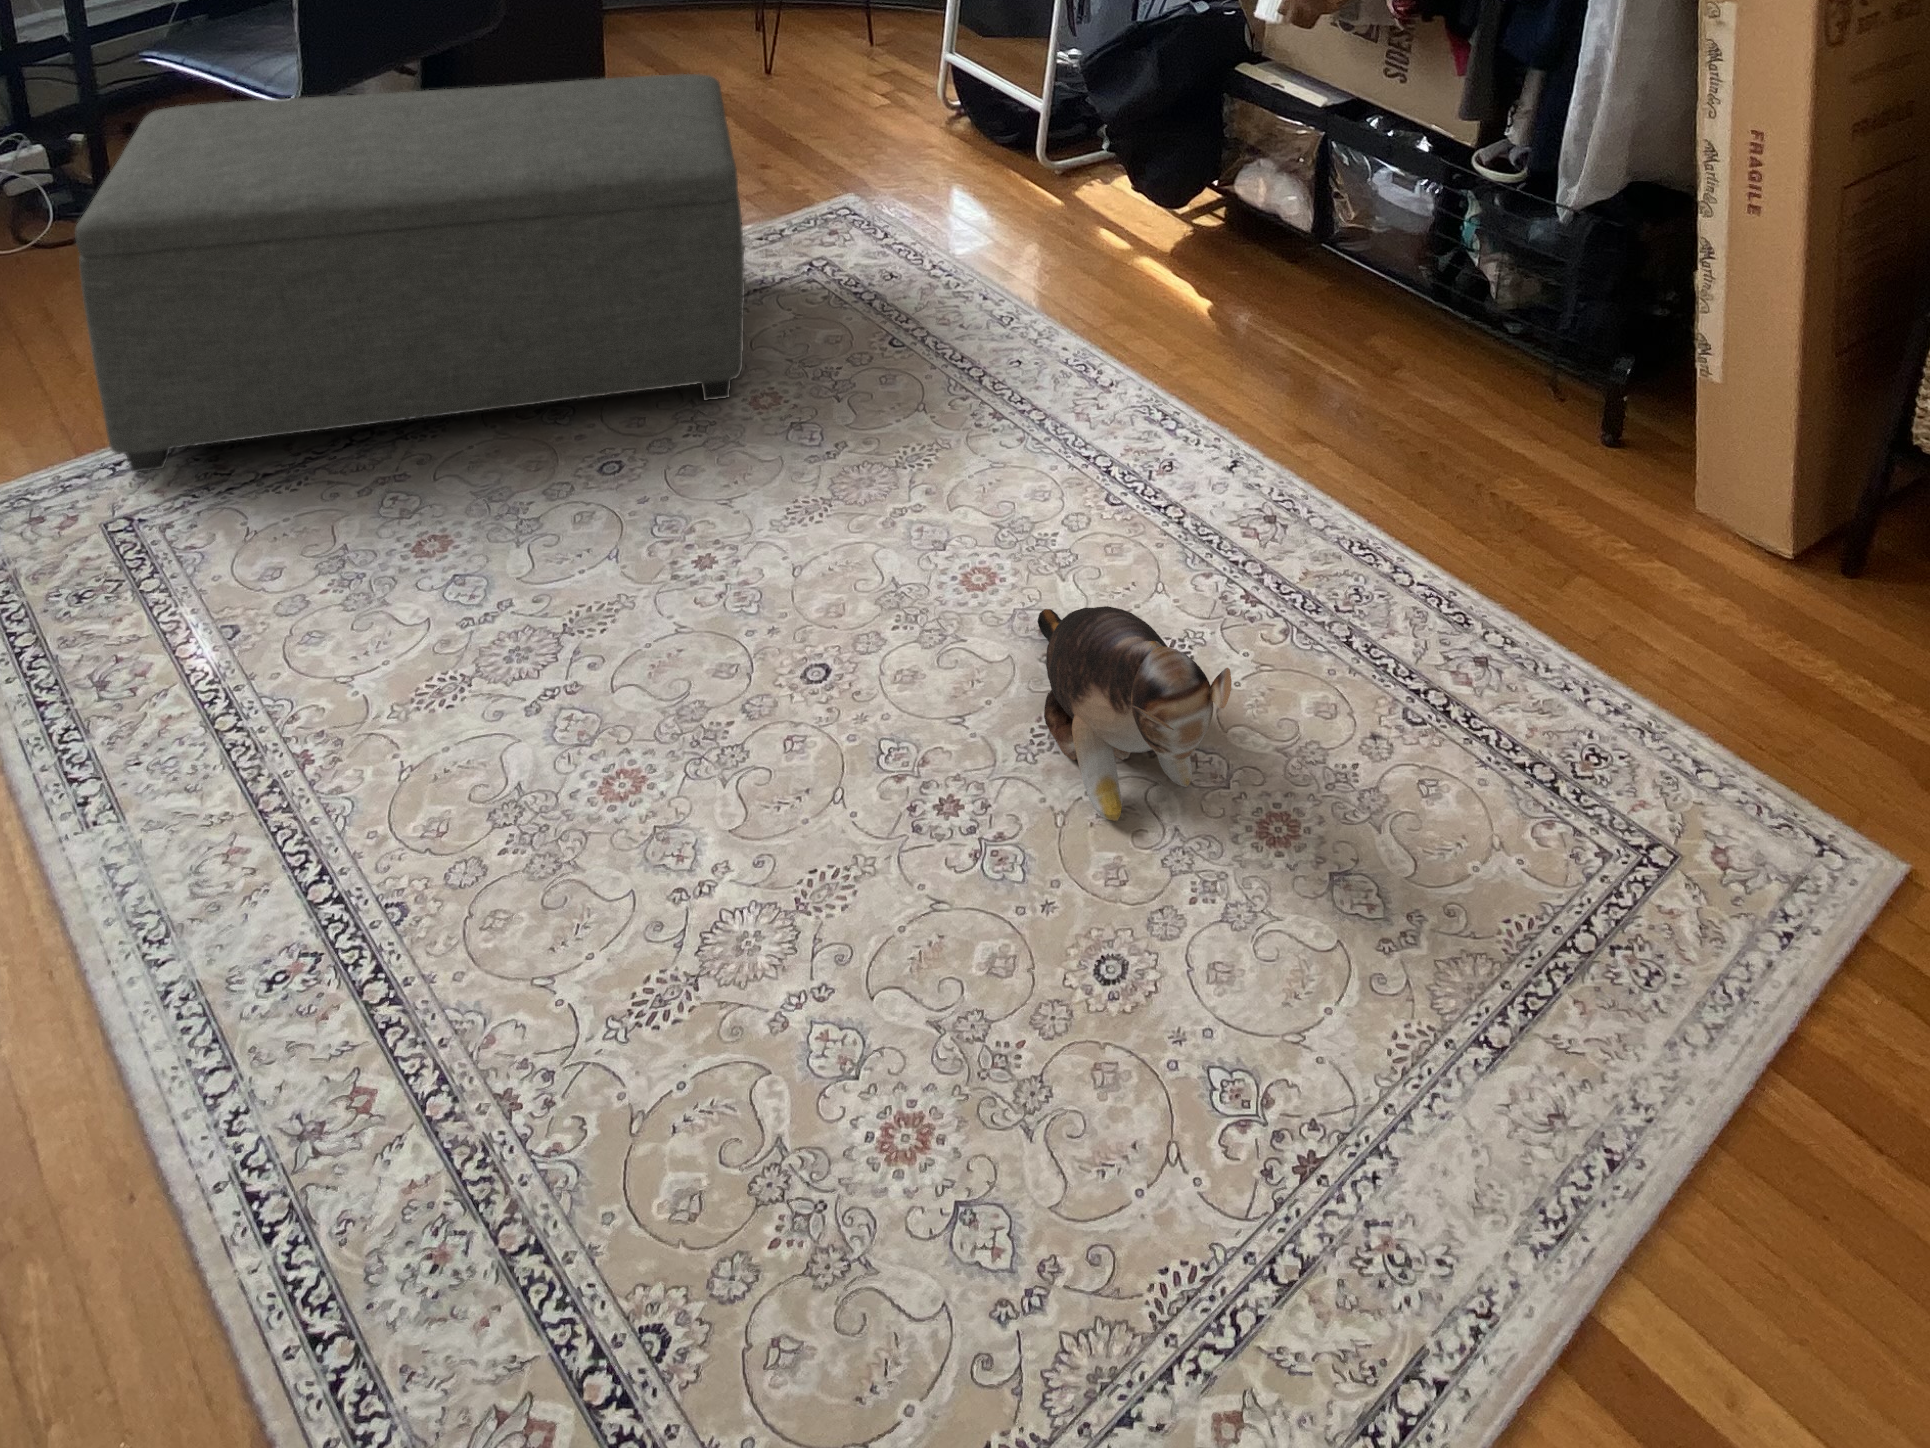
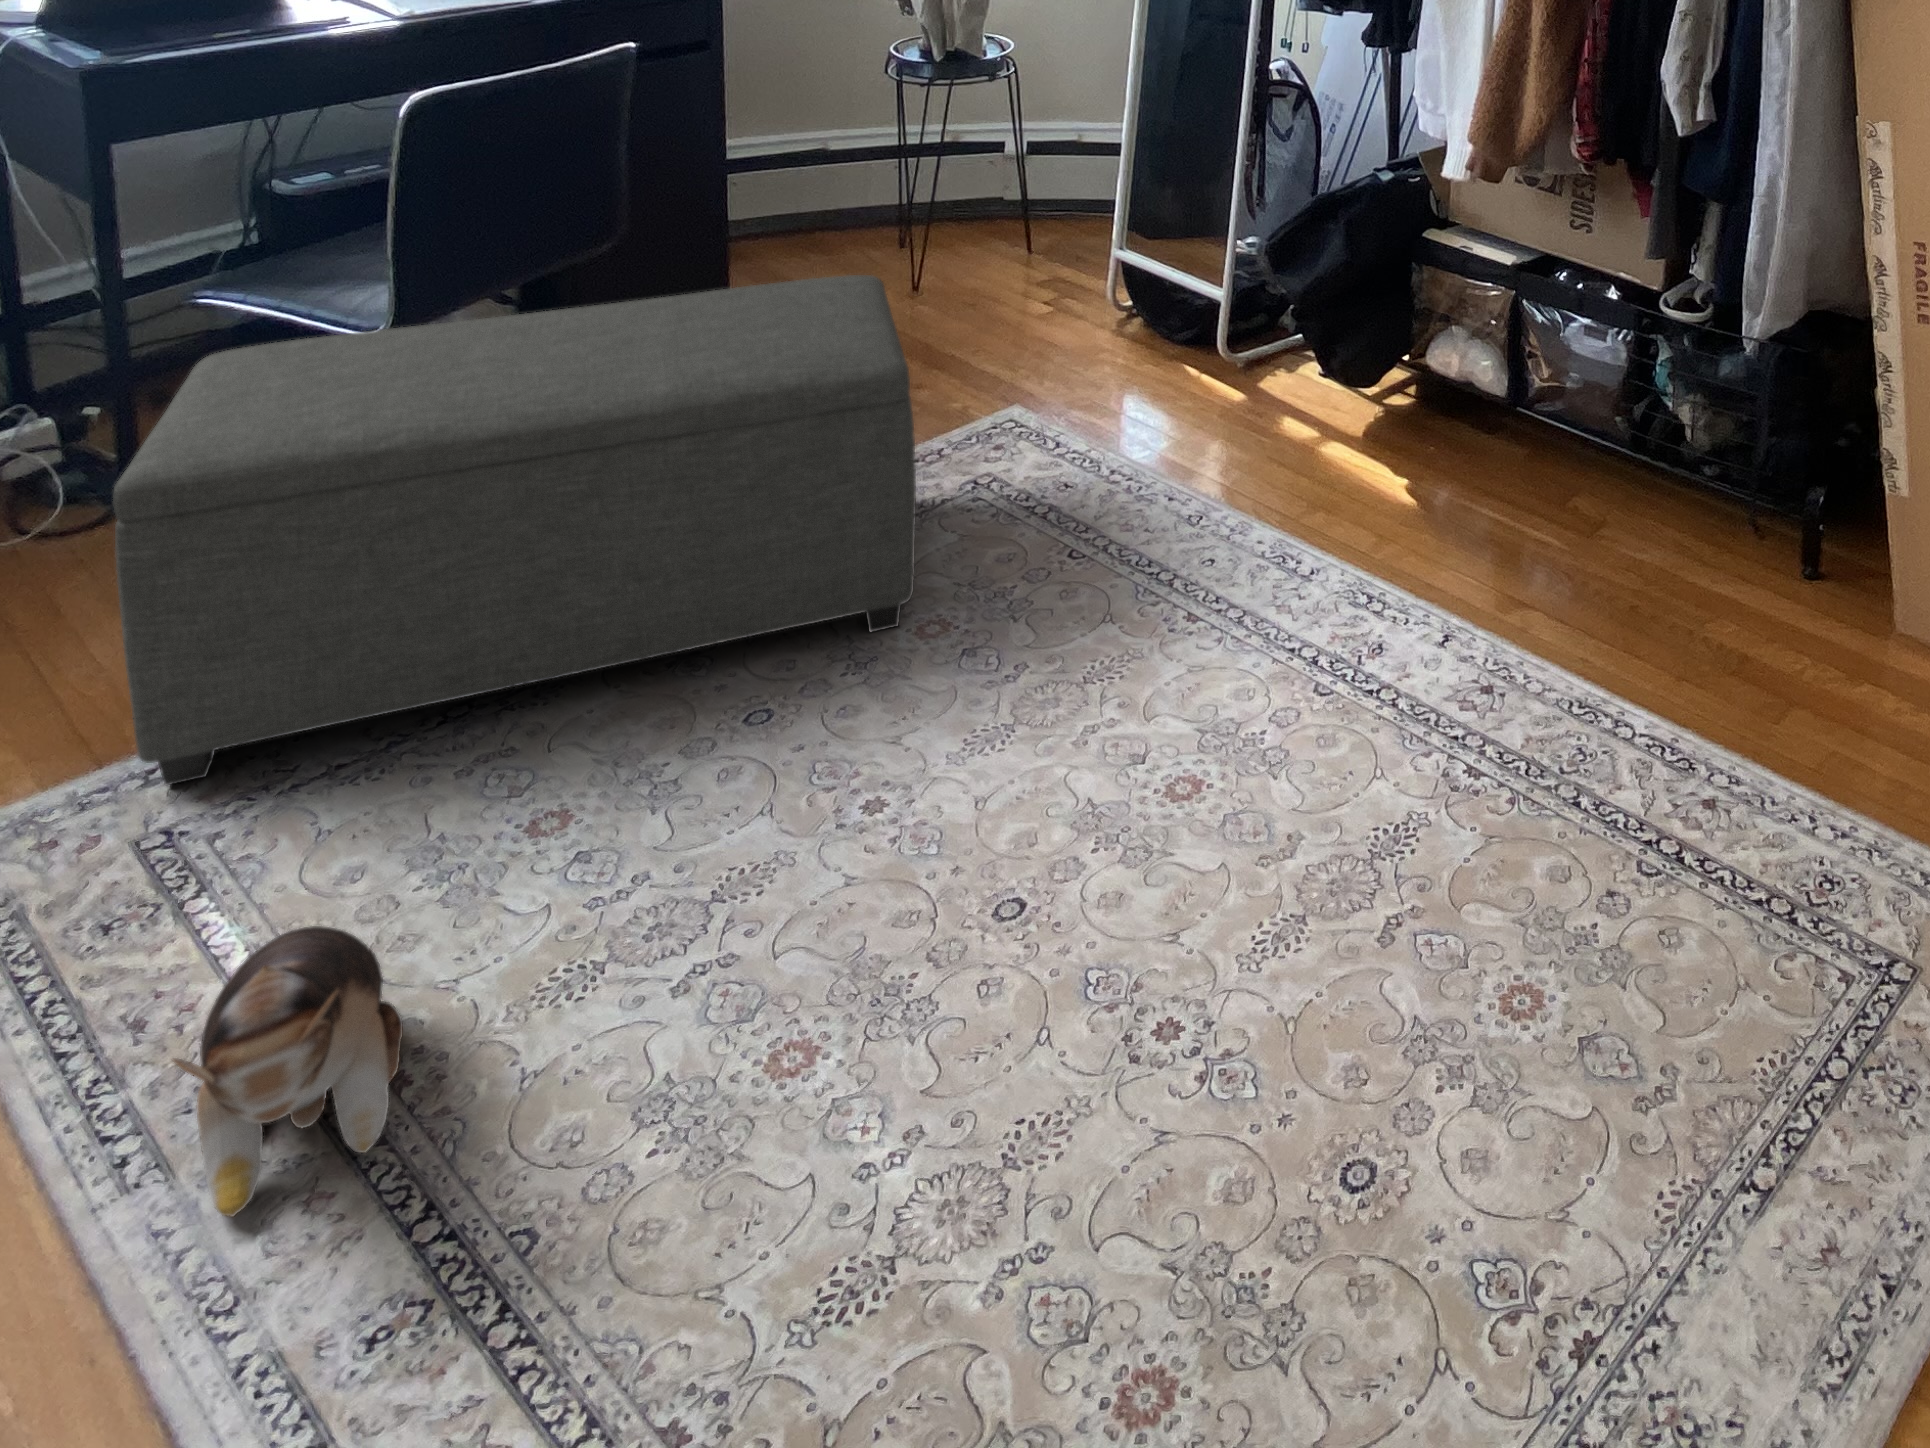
plush toy: present [1038,606,1232,821] -> present [172,926,403,1217]

